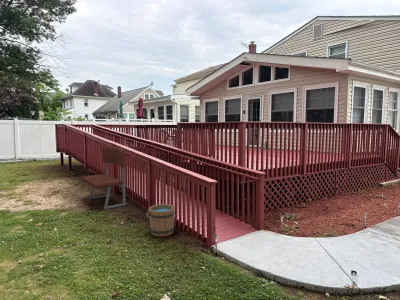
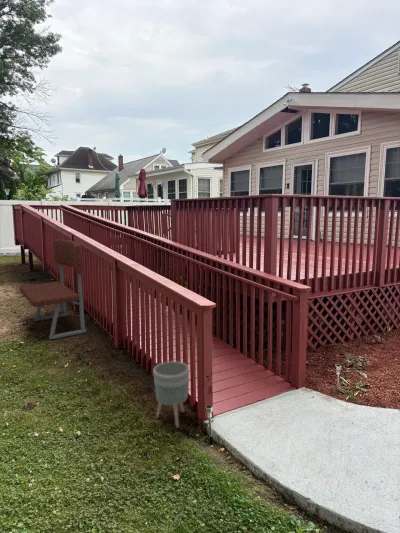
bucket: present [146,204,175,236] -> none [97,338,149,396]
planter: none [184,214,204,250] -> present [153,361,189,427]

